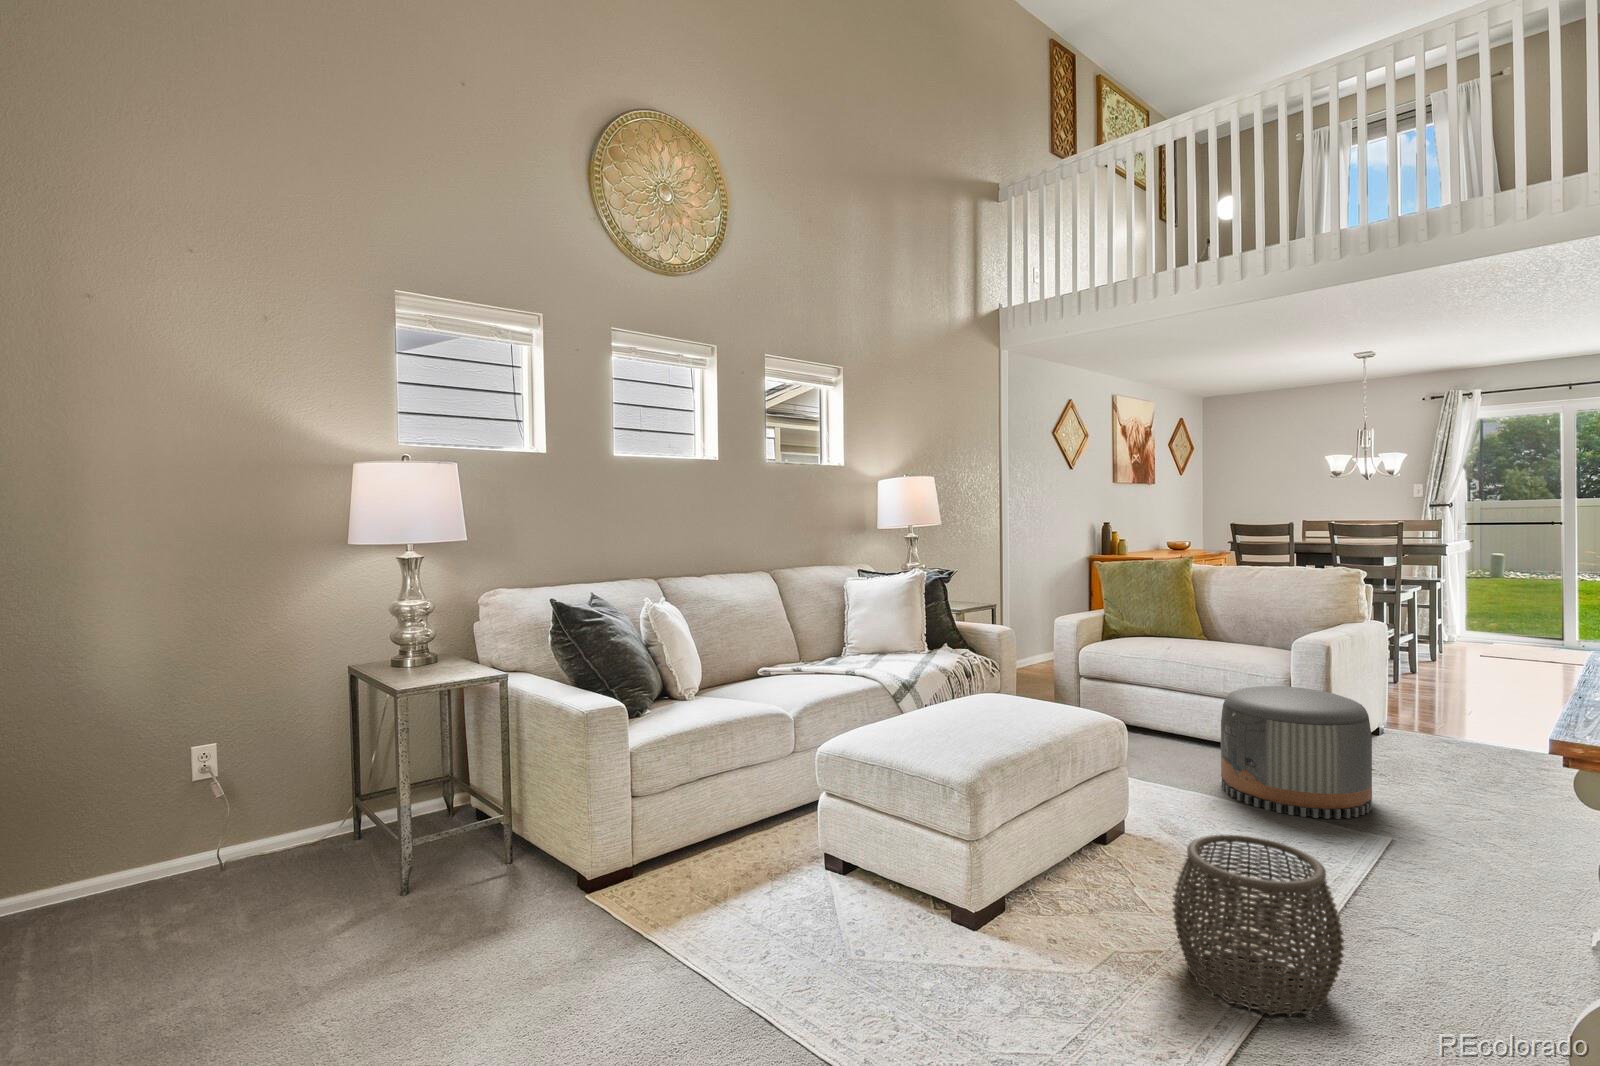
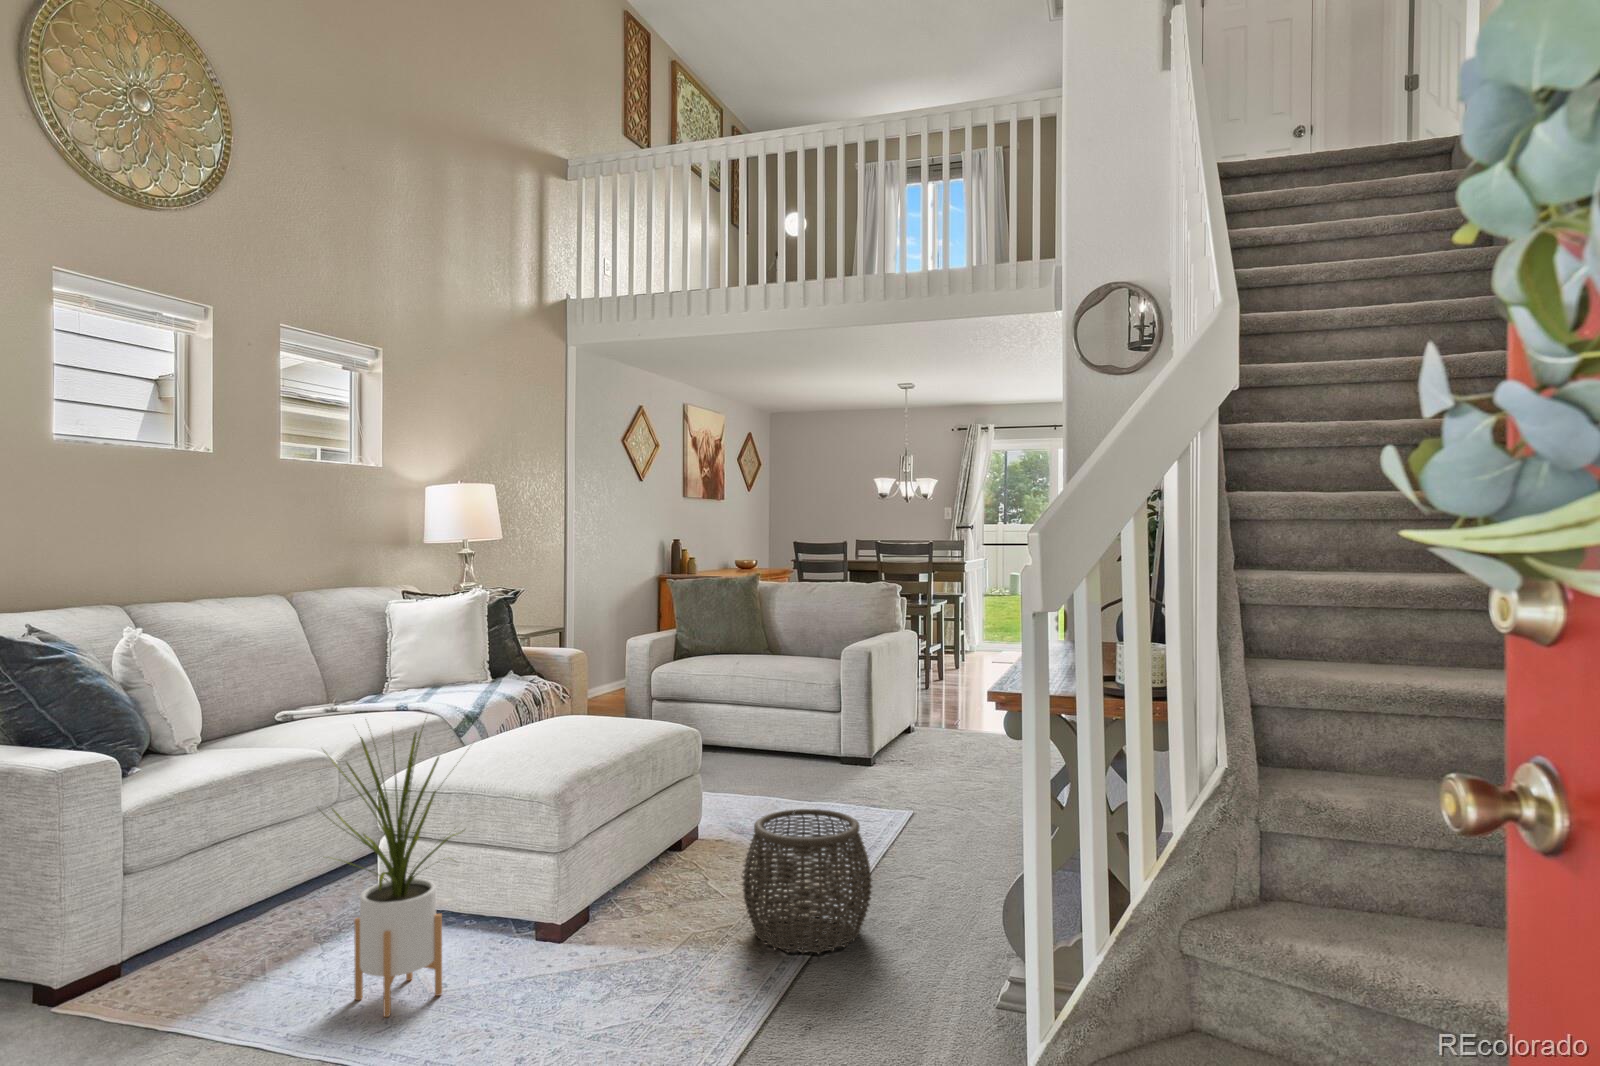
pouf: present [1221,686,1372,819] -> none [784,689,902,804]
house plant: none [752,696,892,976] -> present [329,718,461,1017]

